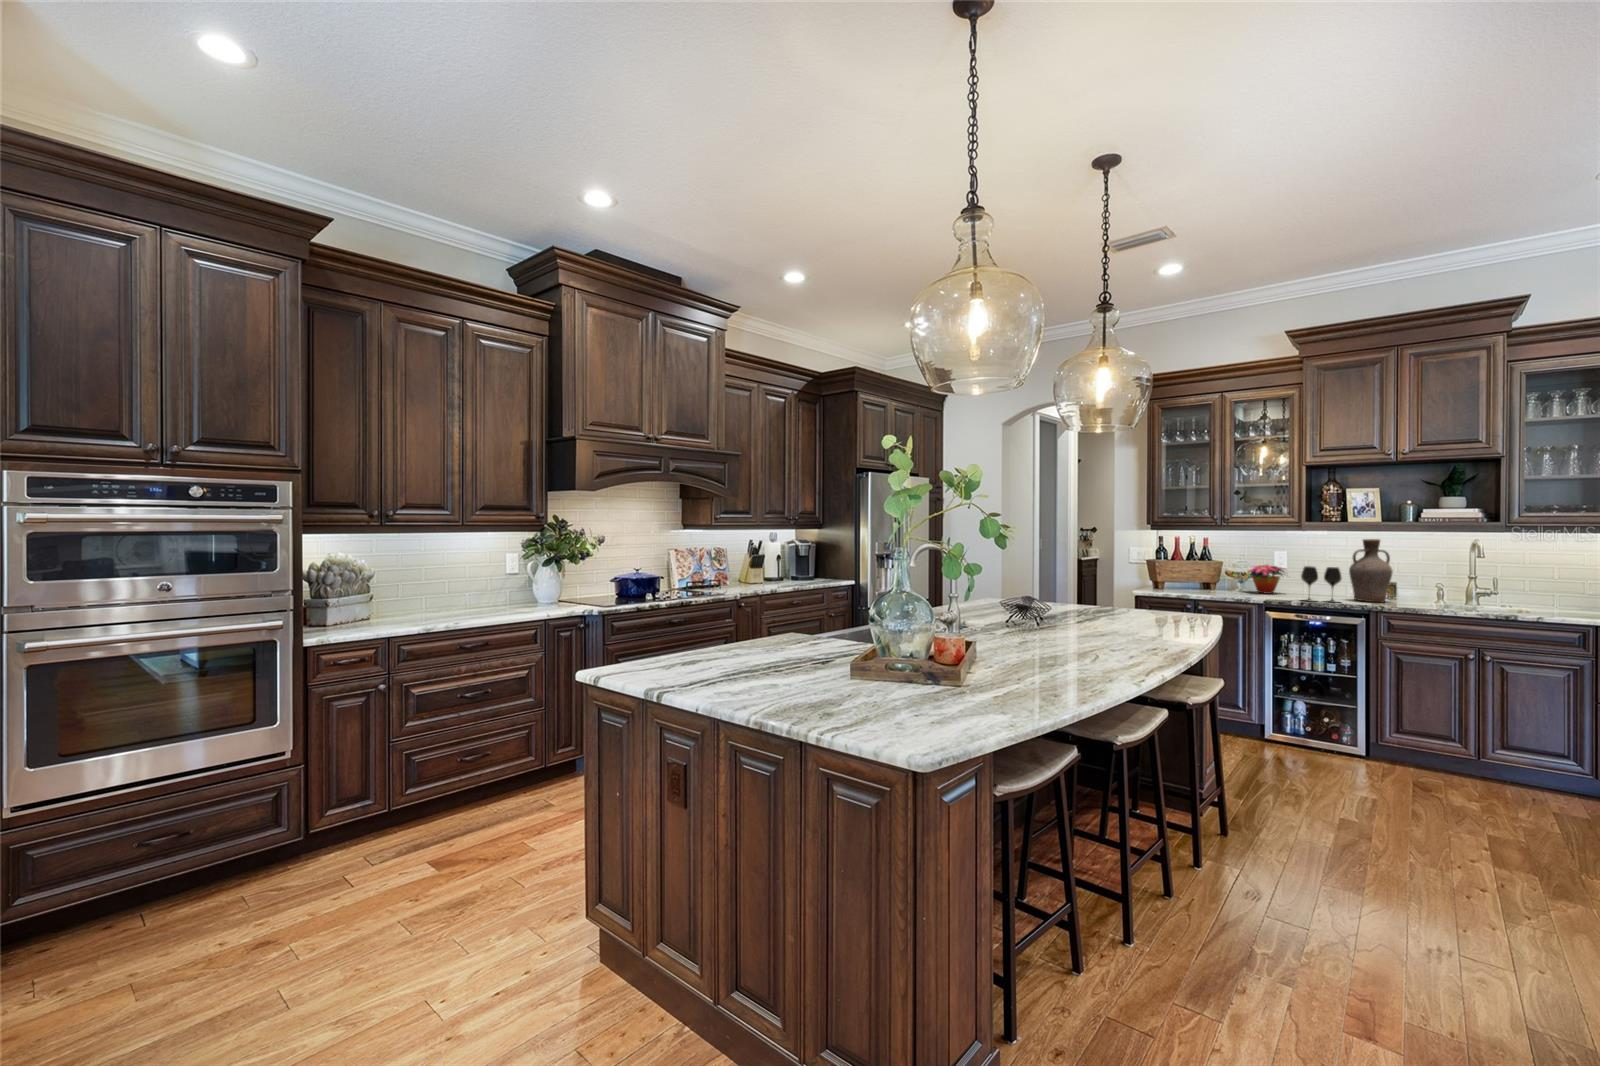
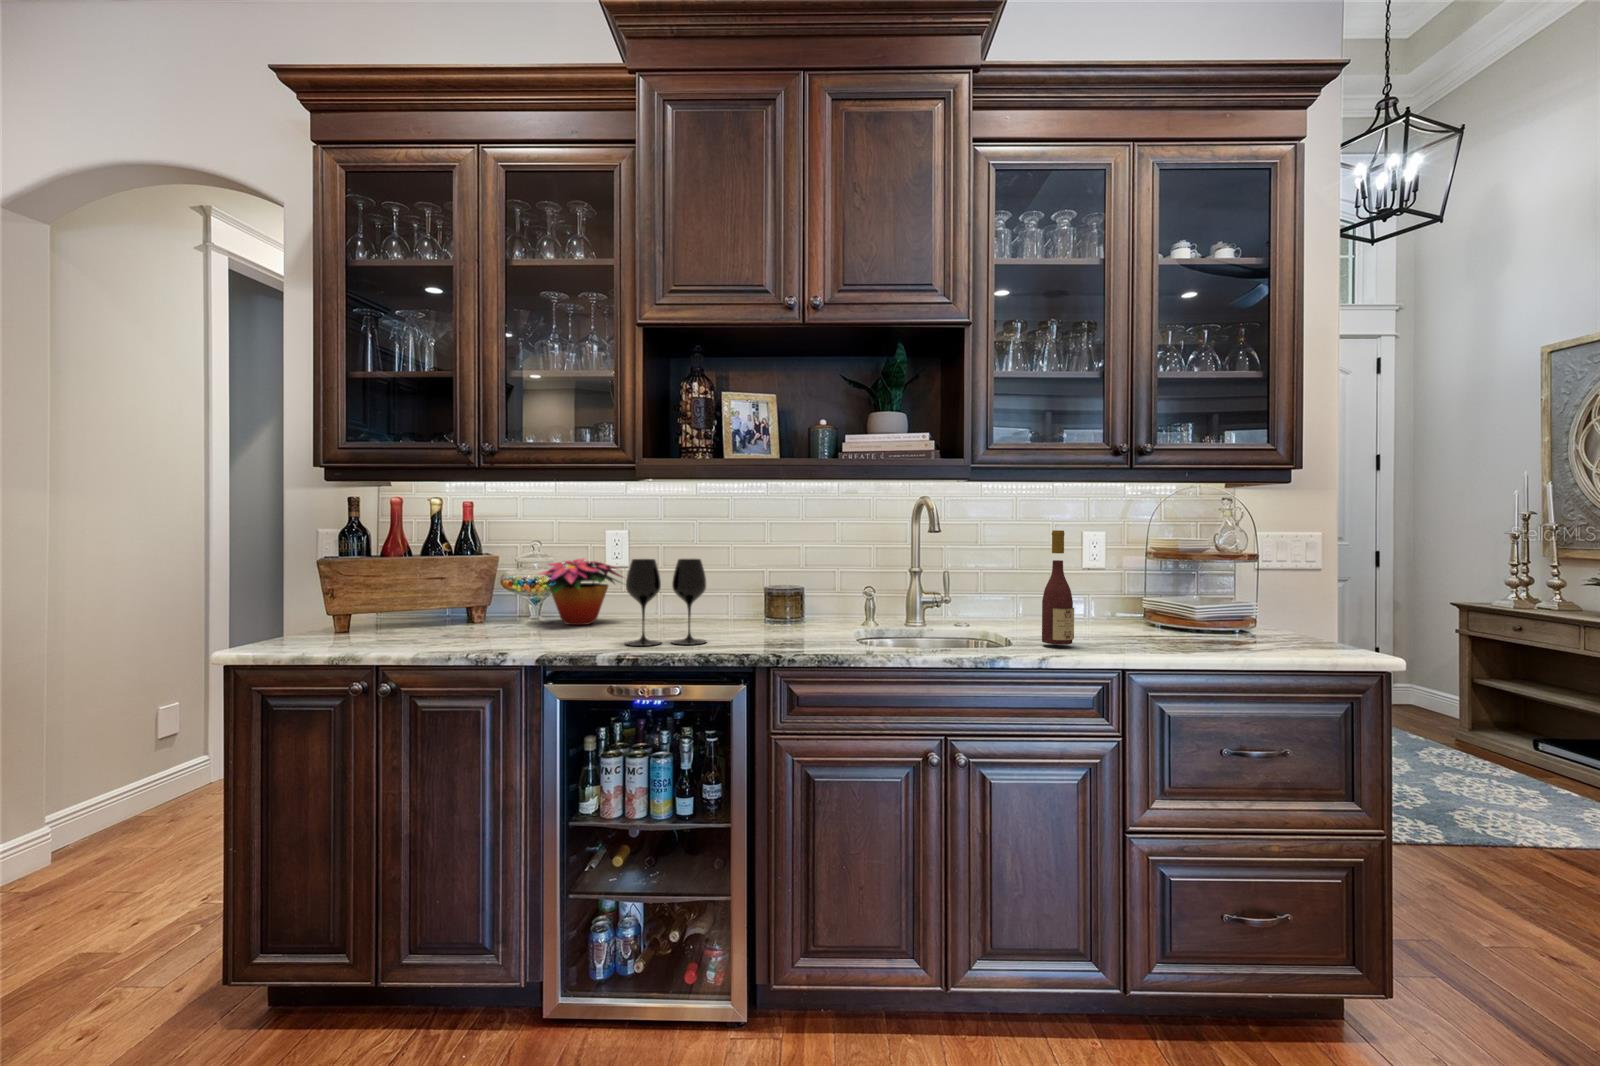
vase: present [1349,539,1393,602] -> none [725,495,799,634]
wine bottle: none [1543,561,1566,617] -> present [1042,530,1074,645]

